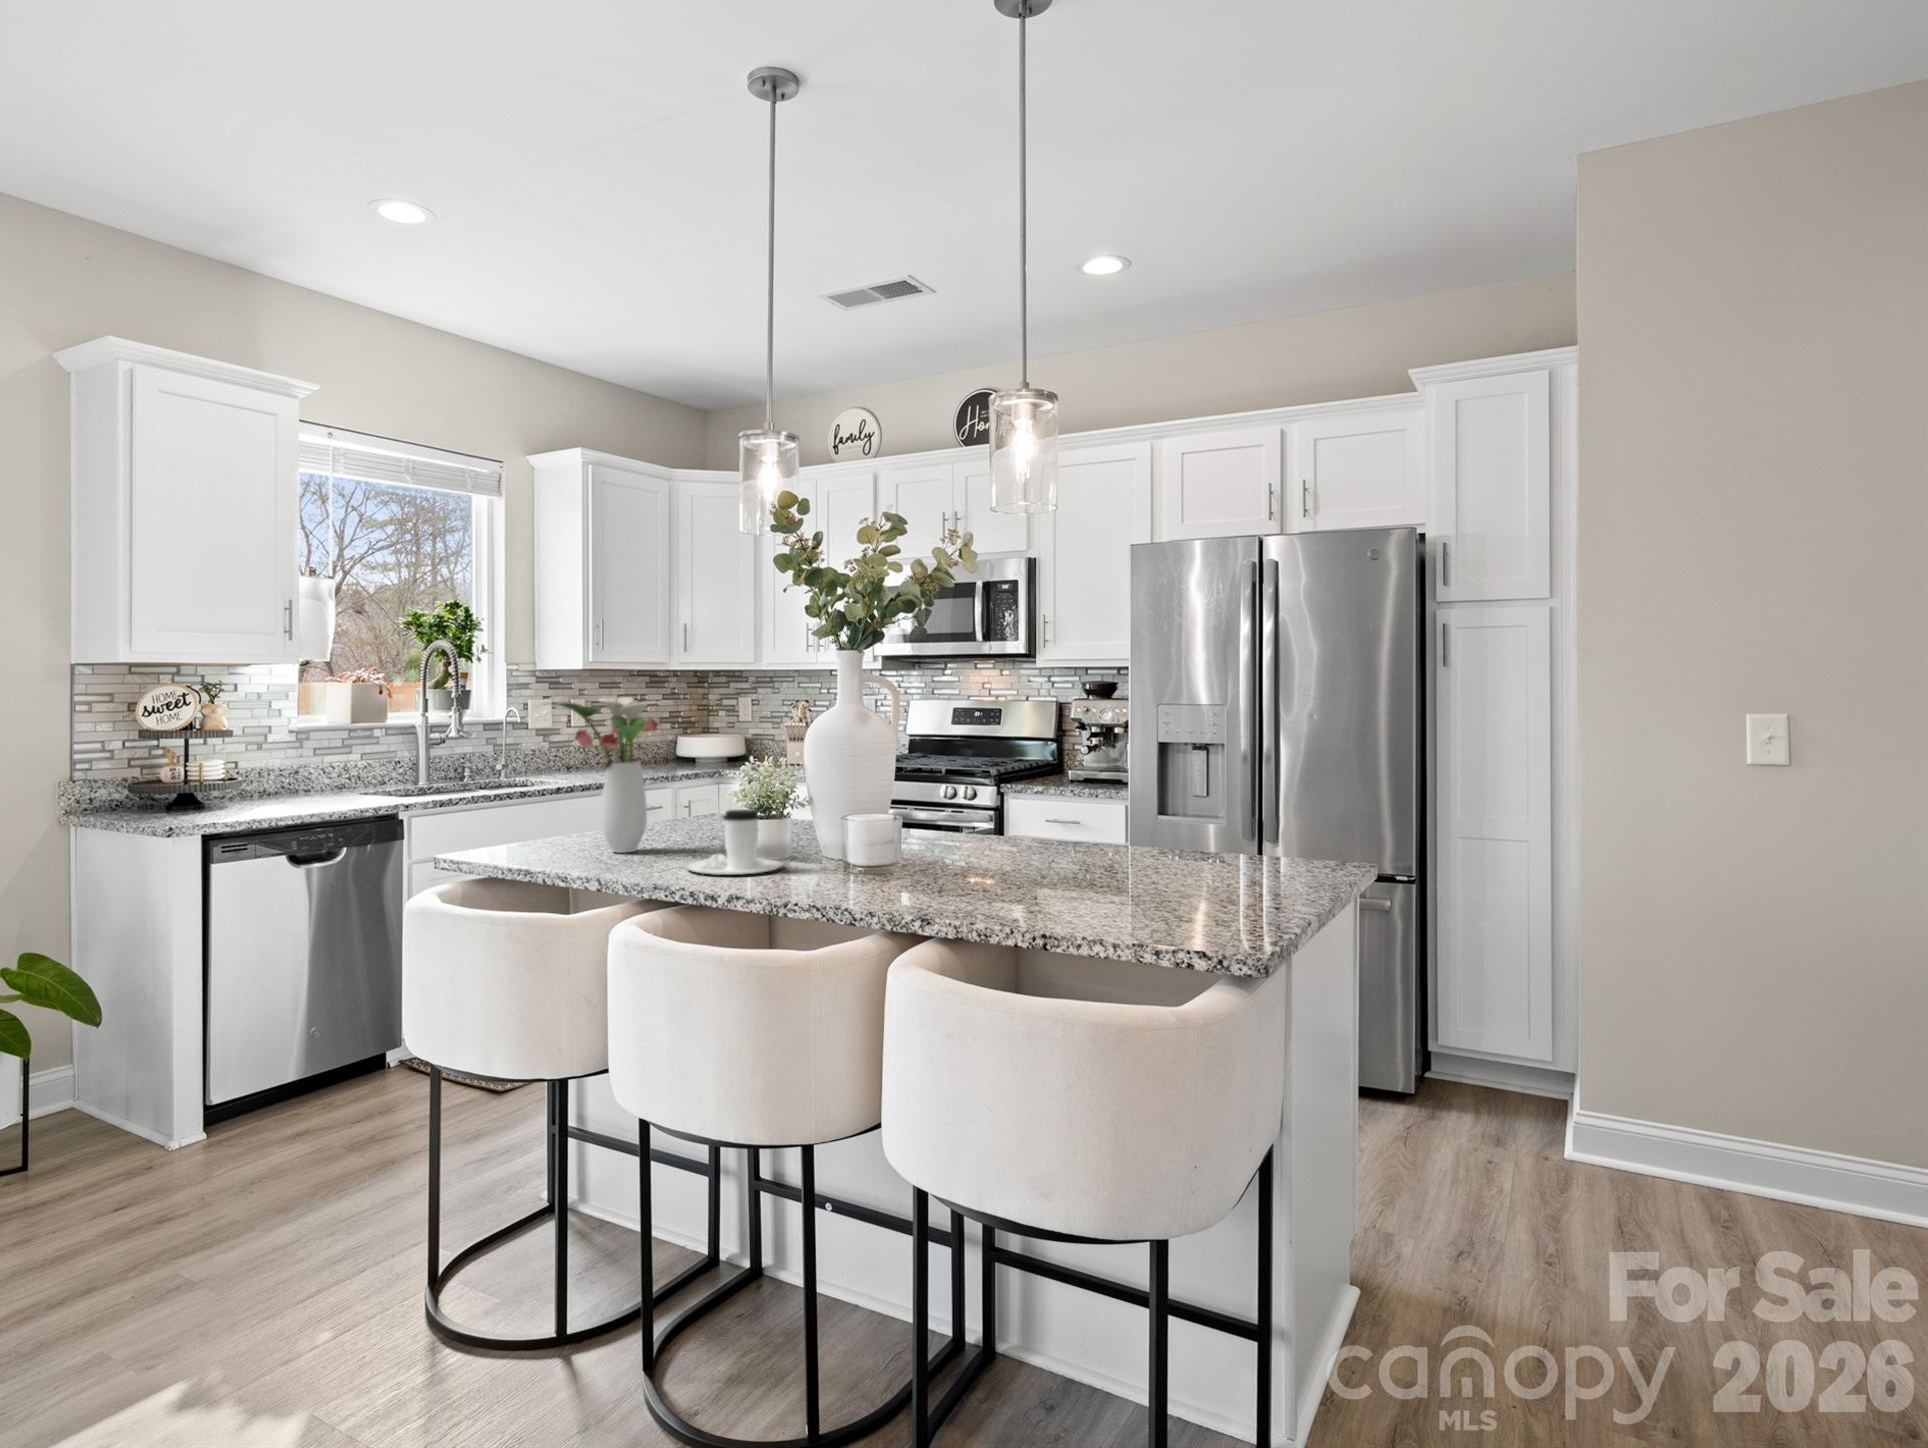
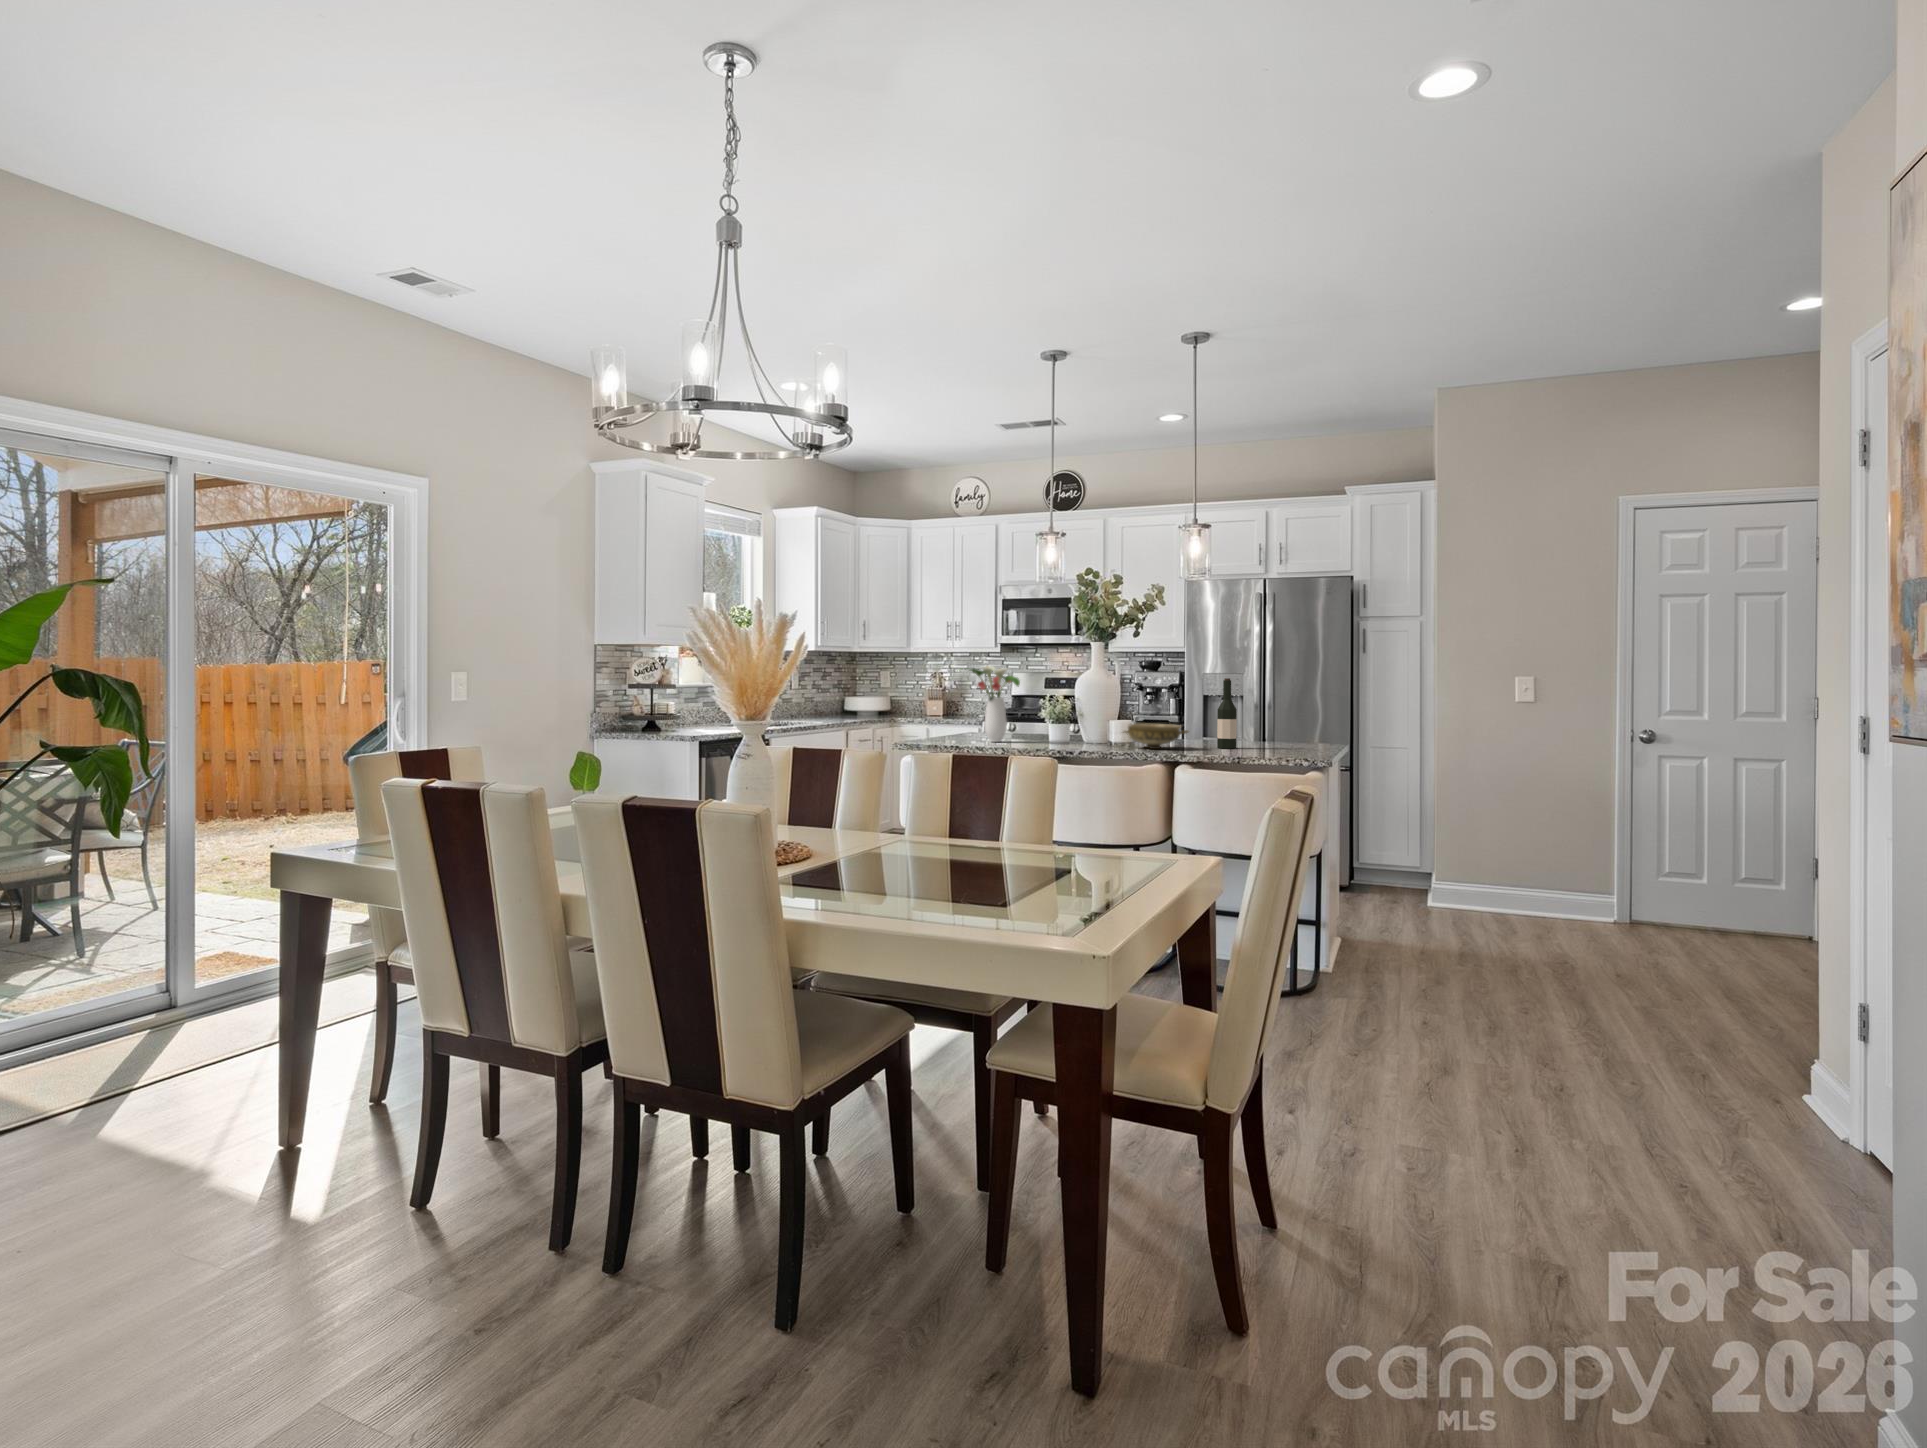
wine bottle: none [1044,726,1088,888] -> present [1217,678,1237,749]
coffee cup: present [685,810,783,875] -> none [1046,718,1092,746]
ceramic bowl: none [811,825,970,888] -> present [1123,723,1188,749]

